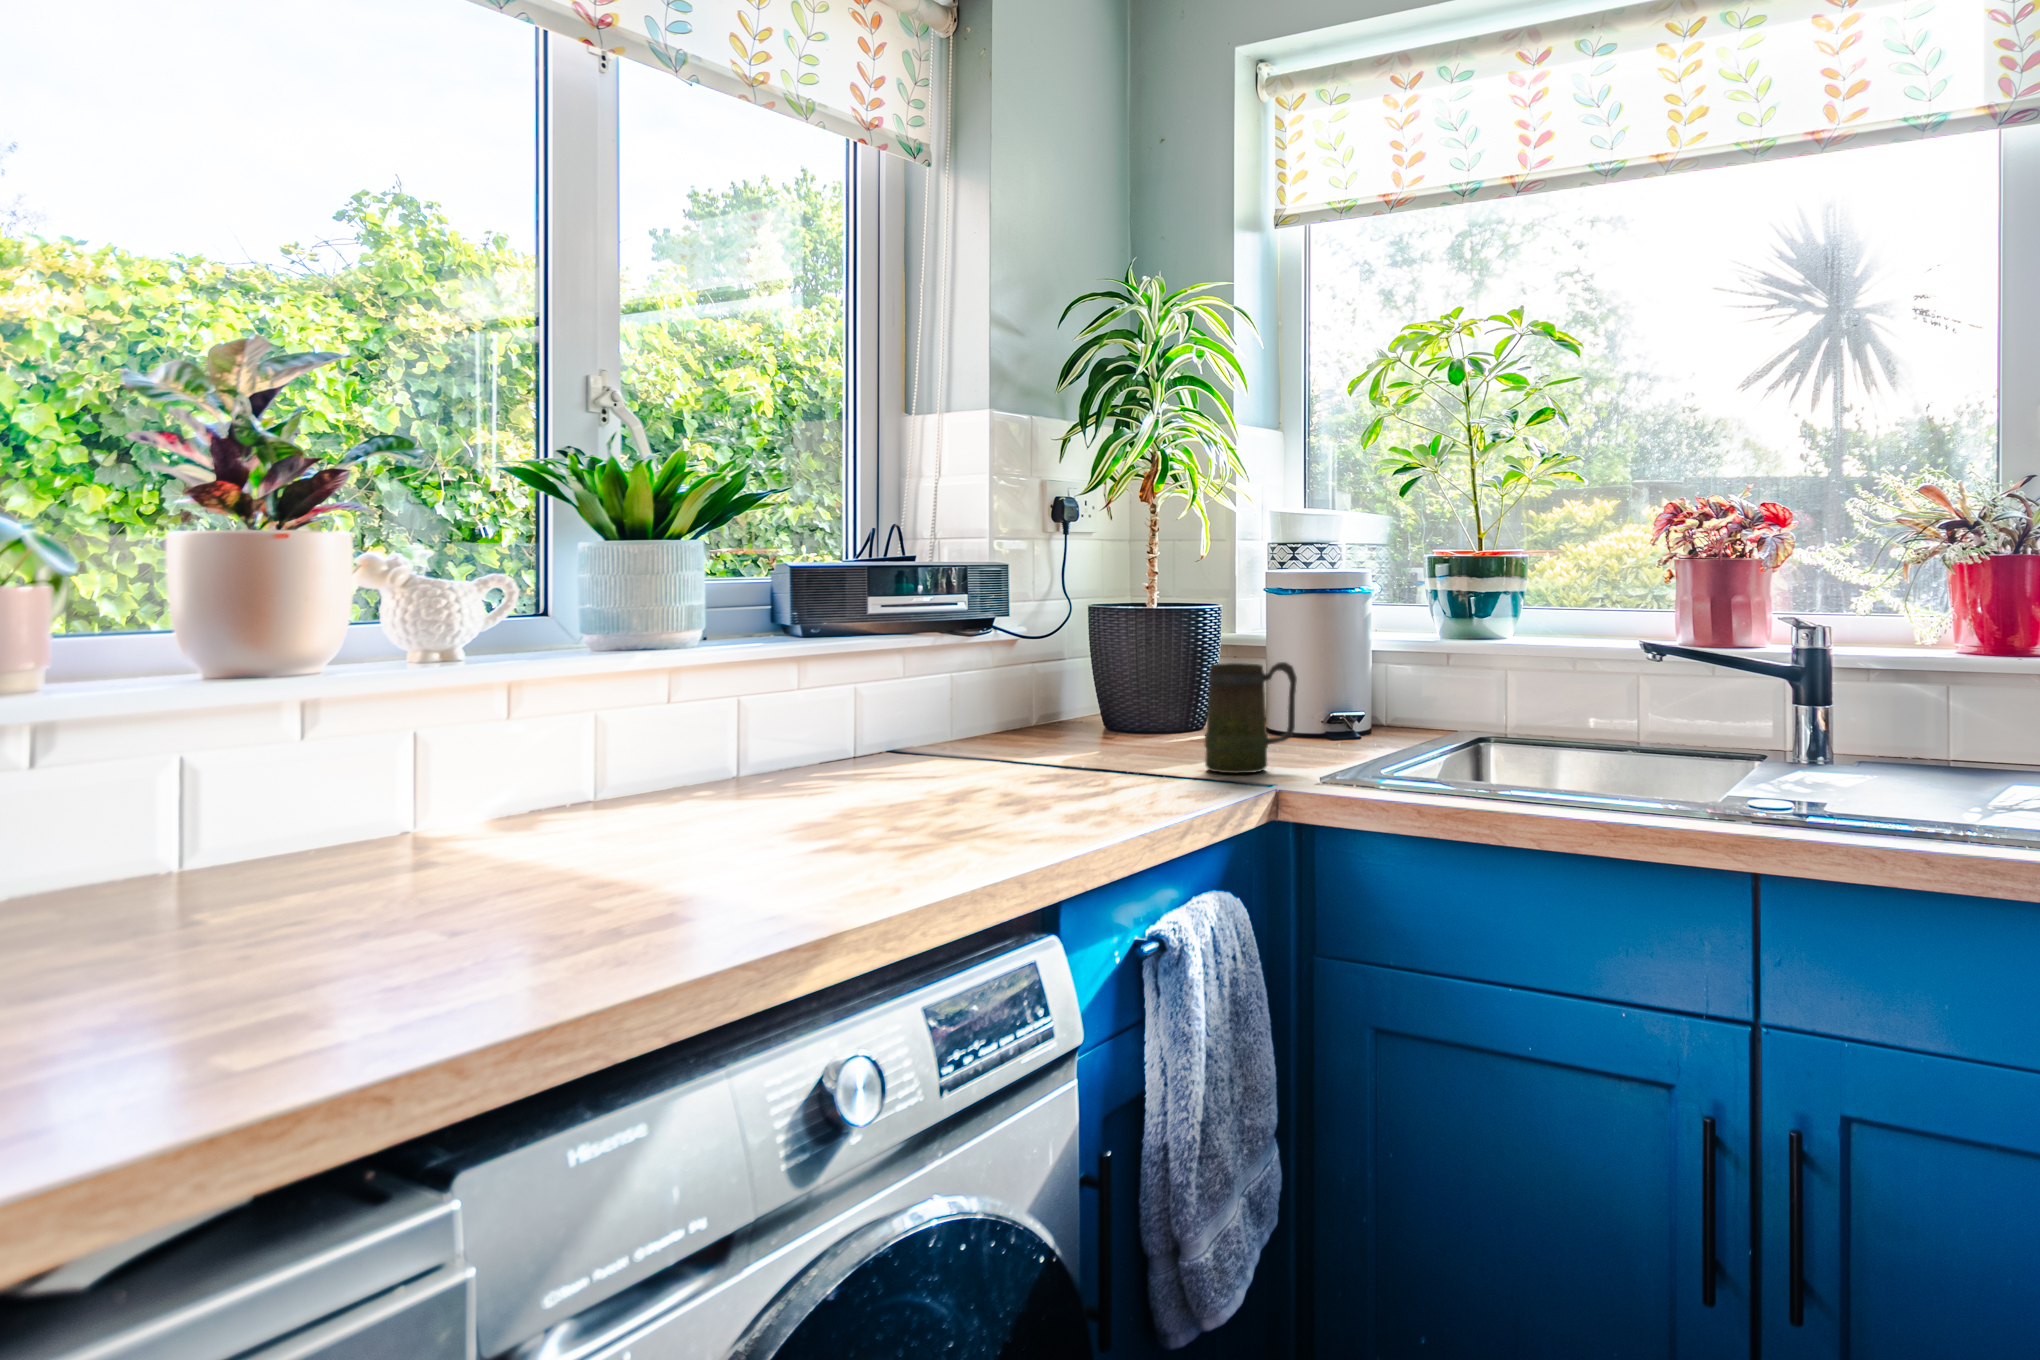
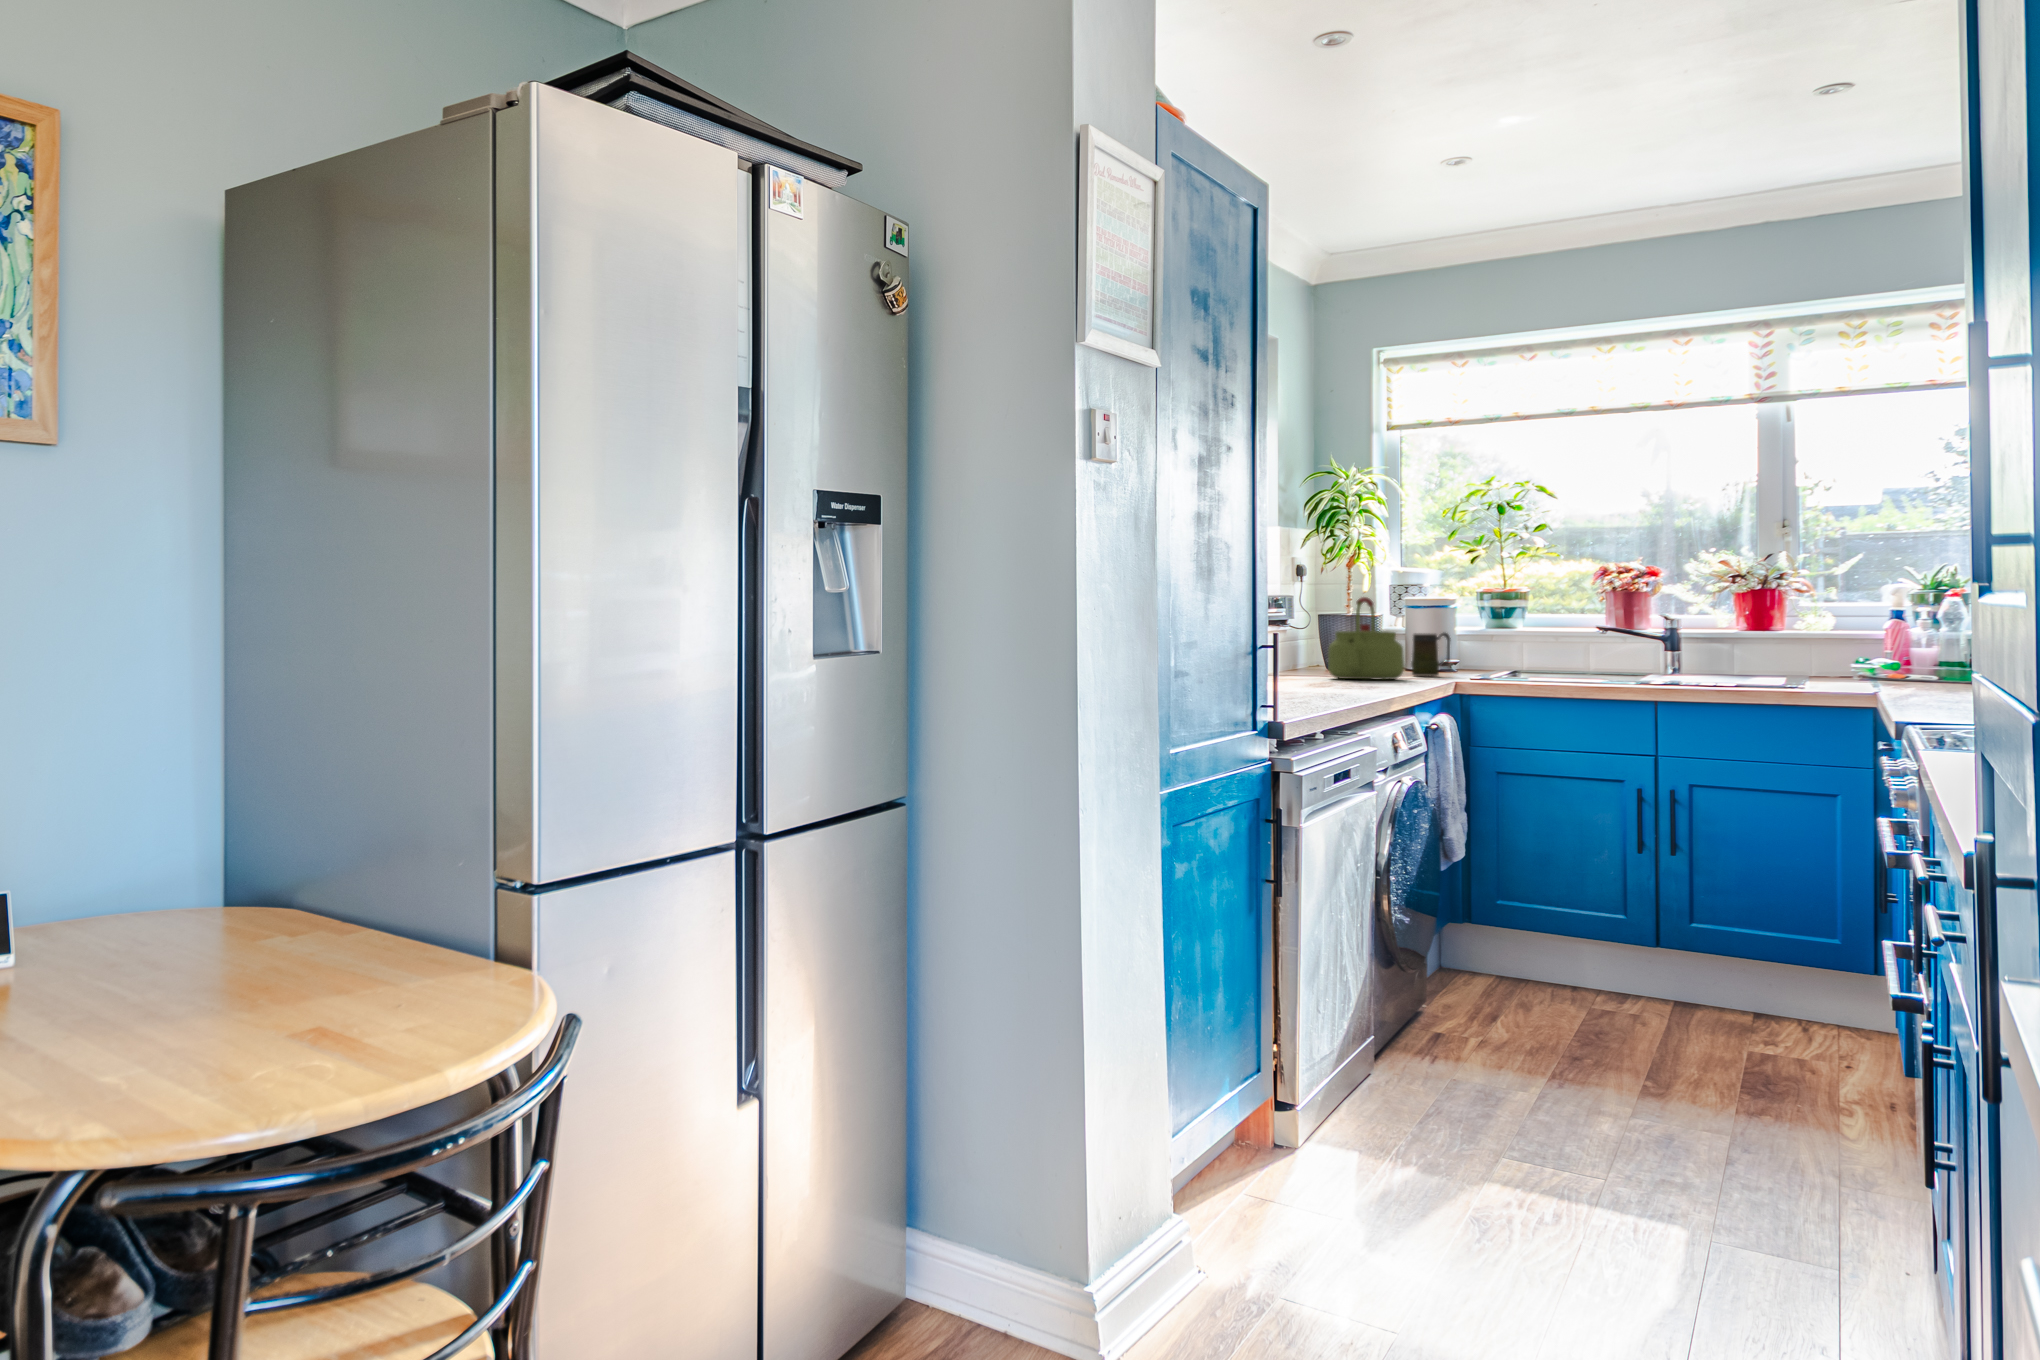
kettle: none [899,579,1107,819] -> present [1328,597,1404,679]

